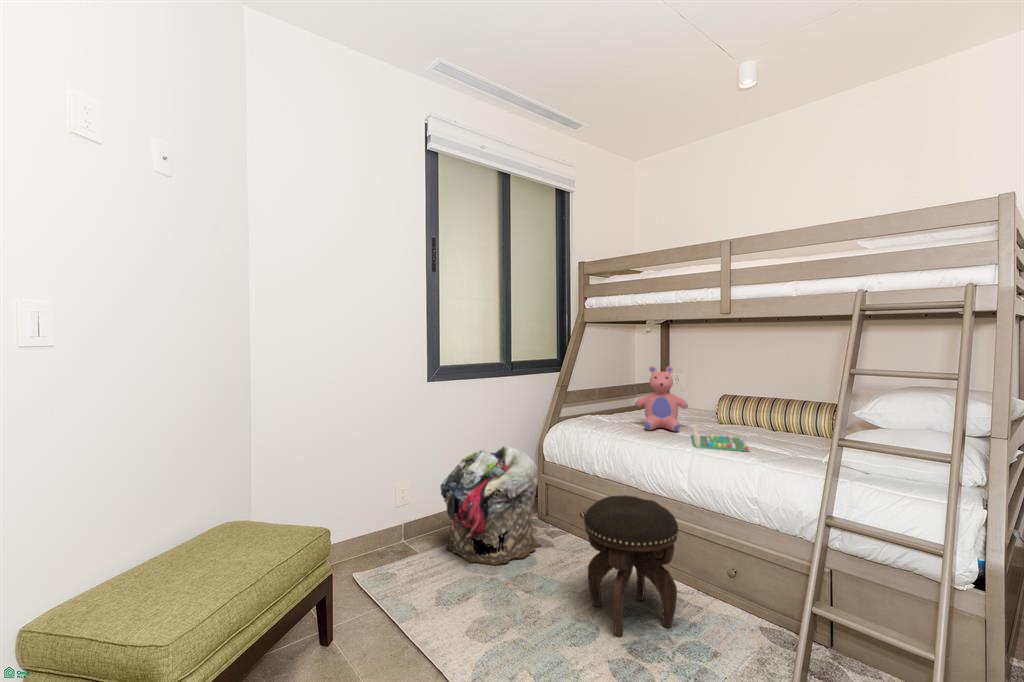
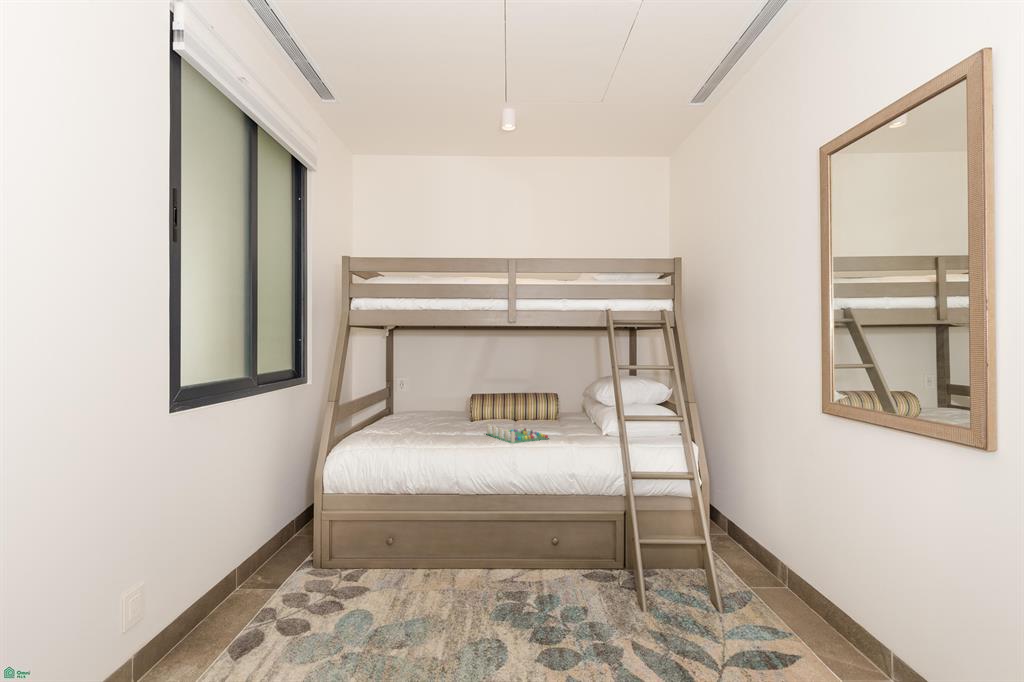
teddy bear: present [635,366,688,431] -> none [422,372,472,436]
laundry basket: present [440,446,540,565] -> none [209,485,356,652]
footstool: present [584,495,678,636] -> none [462,499,550,637]

